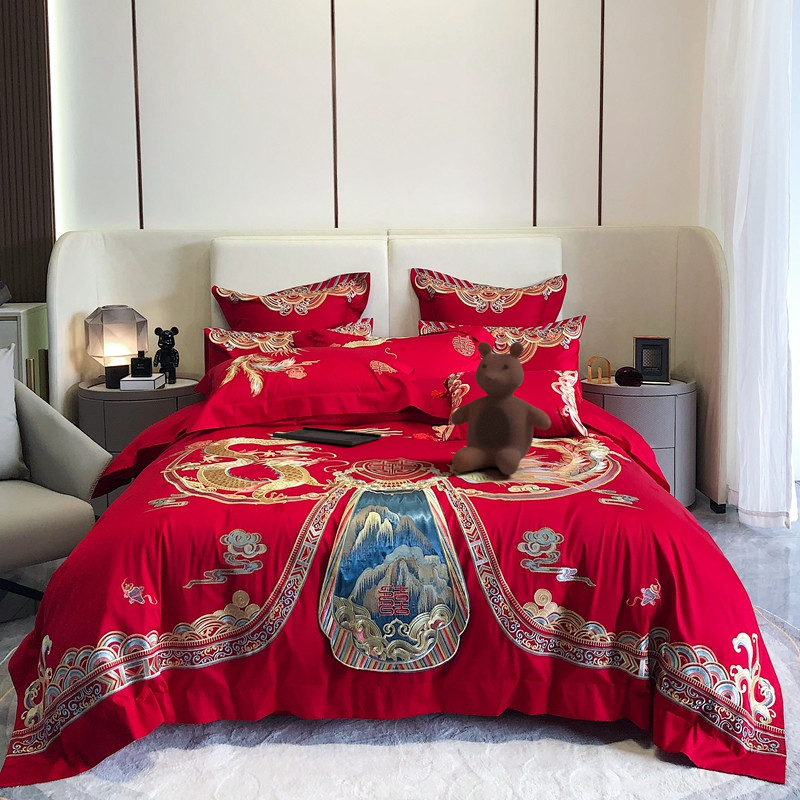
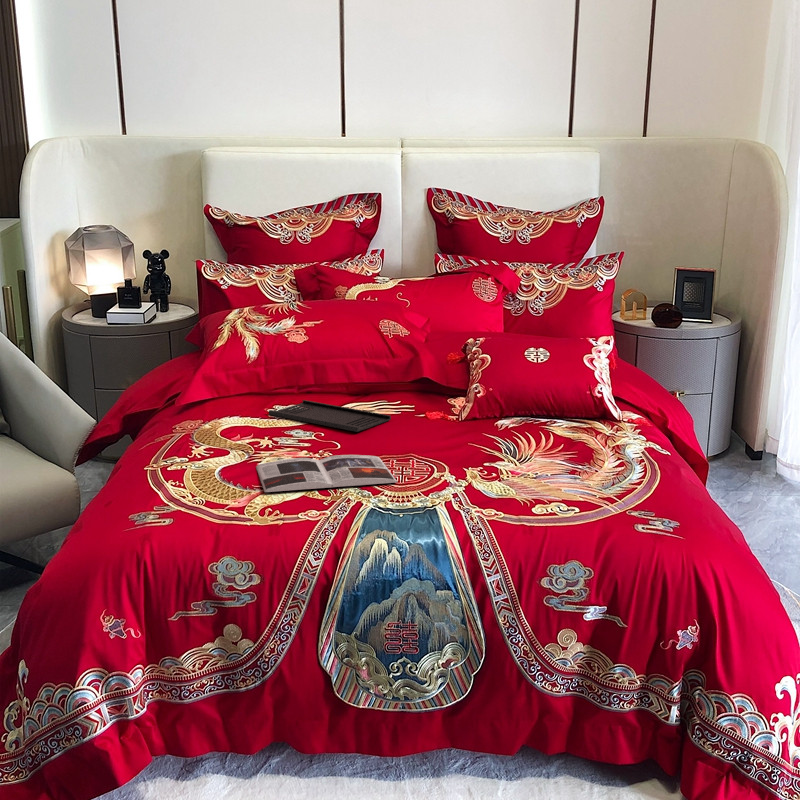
stuffed bear: present [451,342,551,475] -> none [469,328,582,485]
magazine: none [261,459,388,483] -> present [256,455,397,492]

